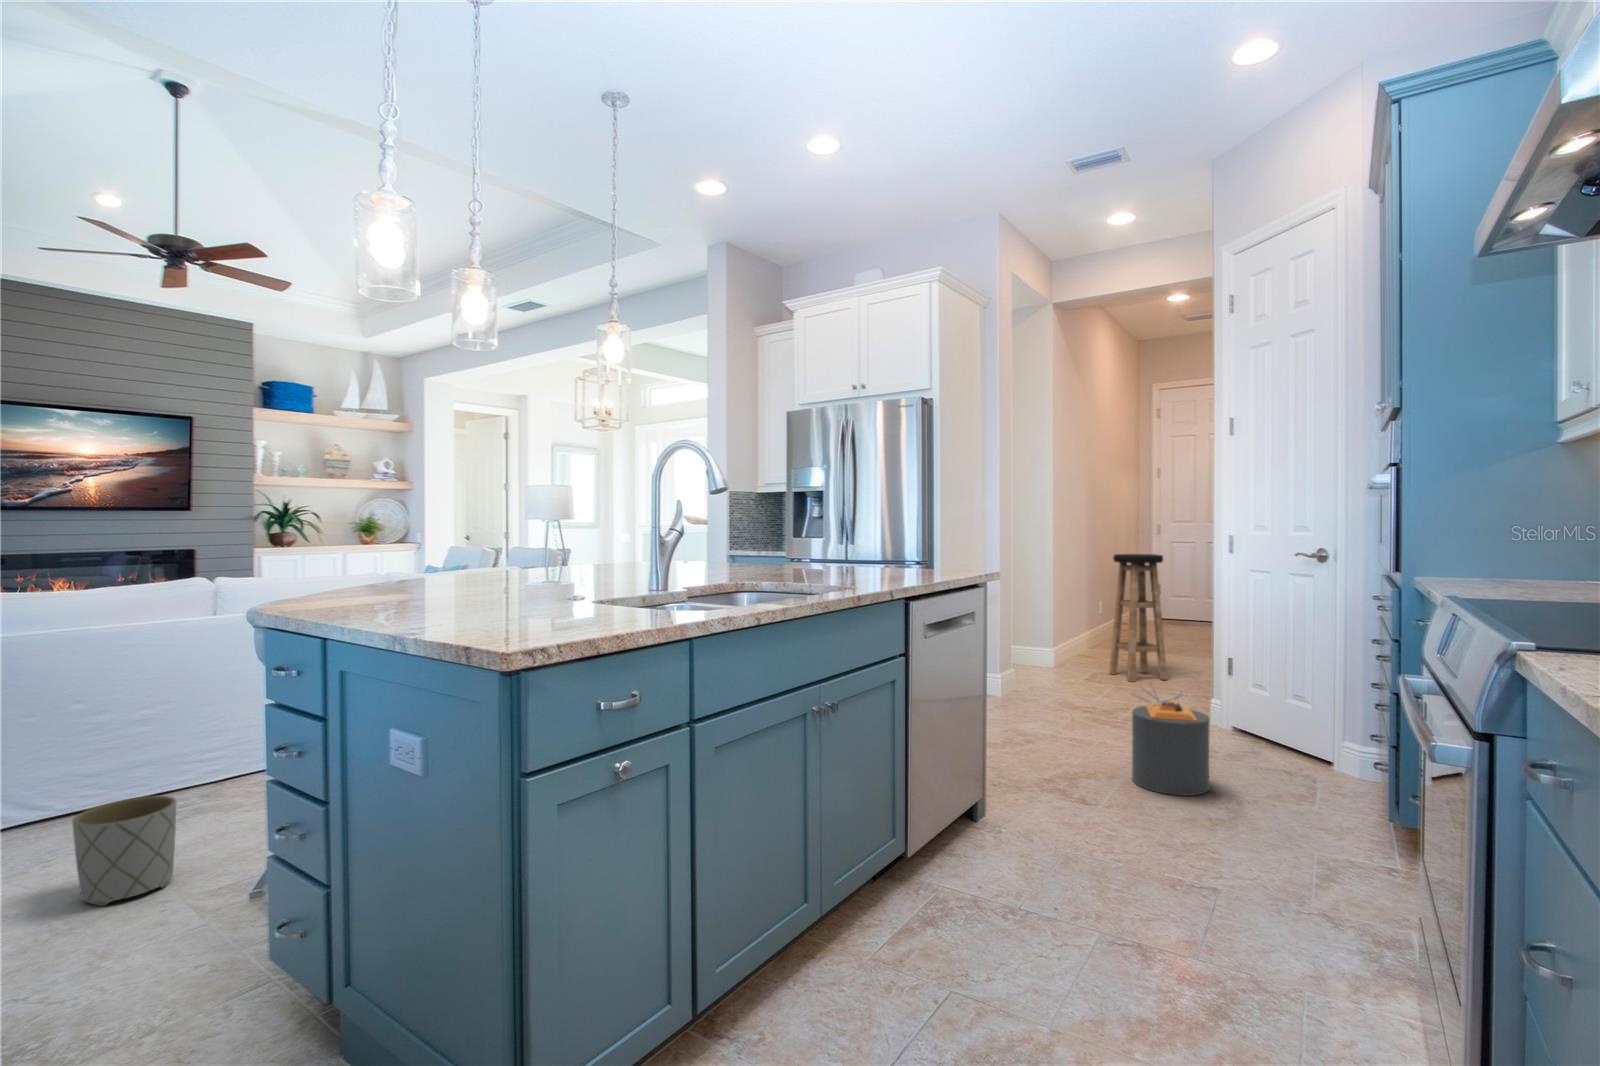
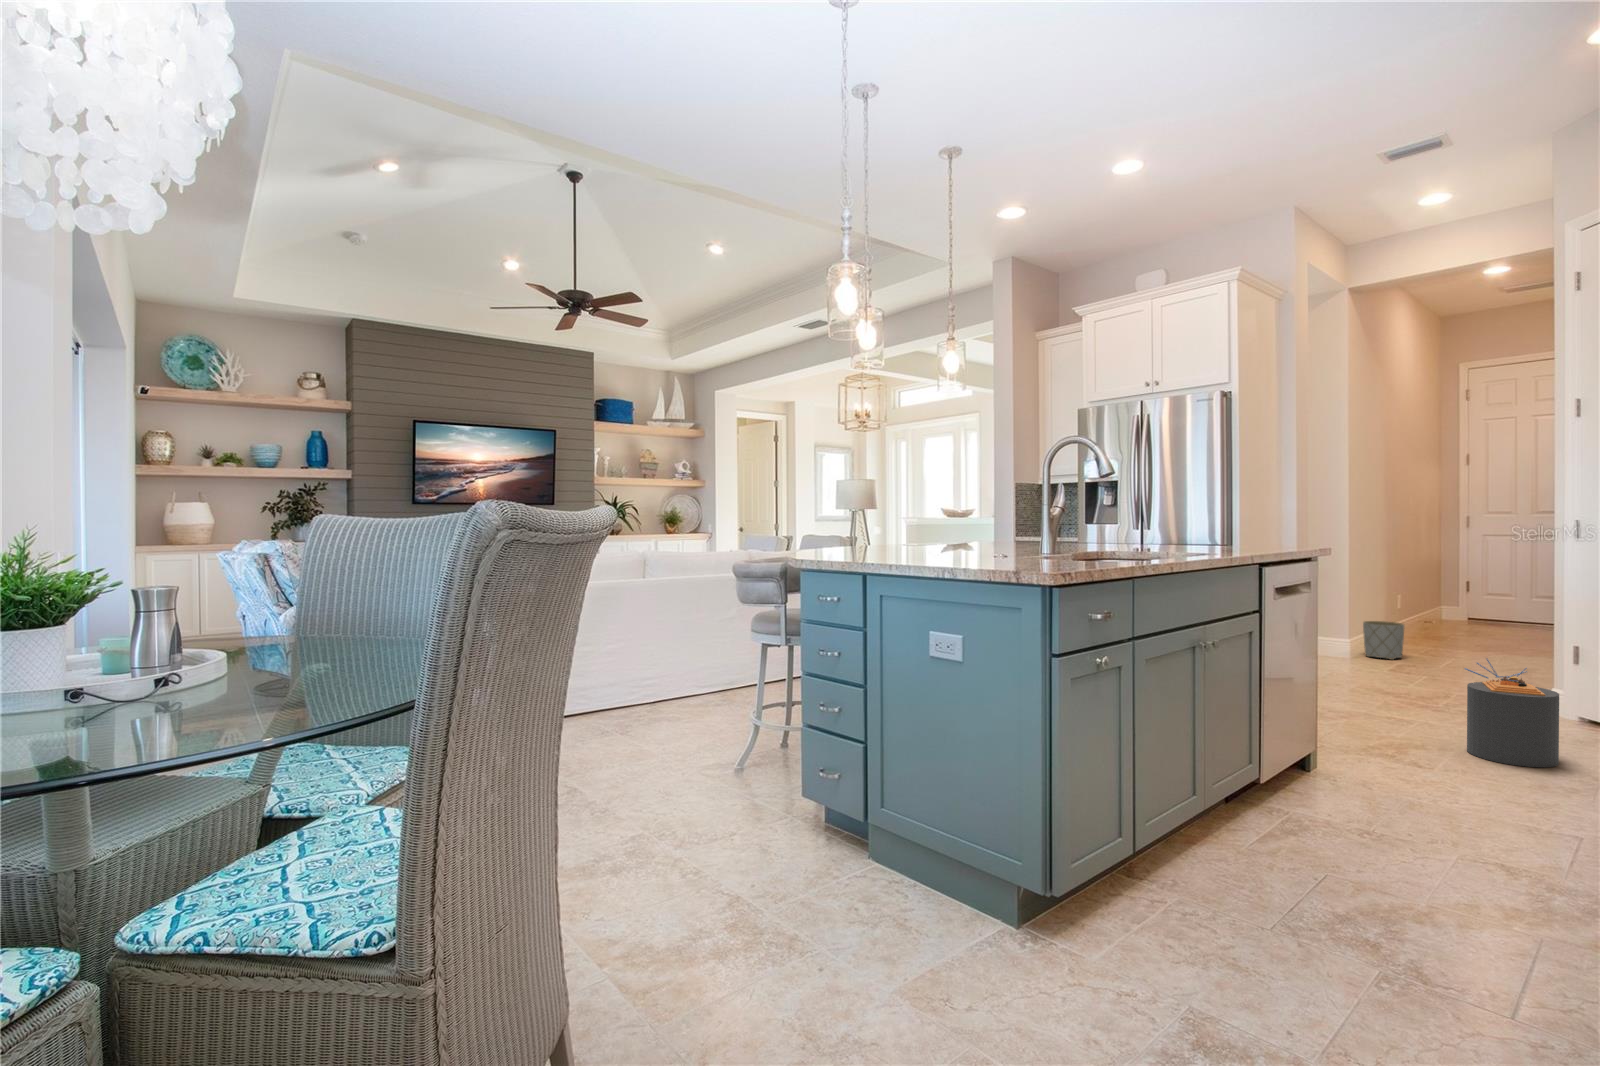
bar stool: present [1109,554,1168,681] -> none [1415,542,1488,673]
planter: present [72,796,176,906] -> present [1363,621,1404,660]

